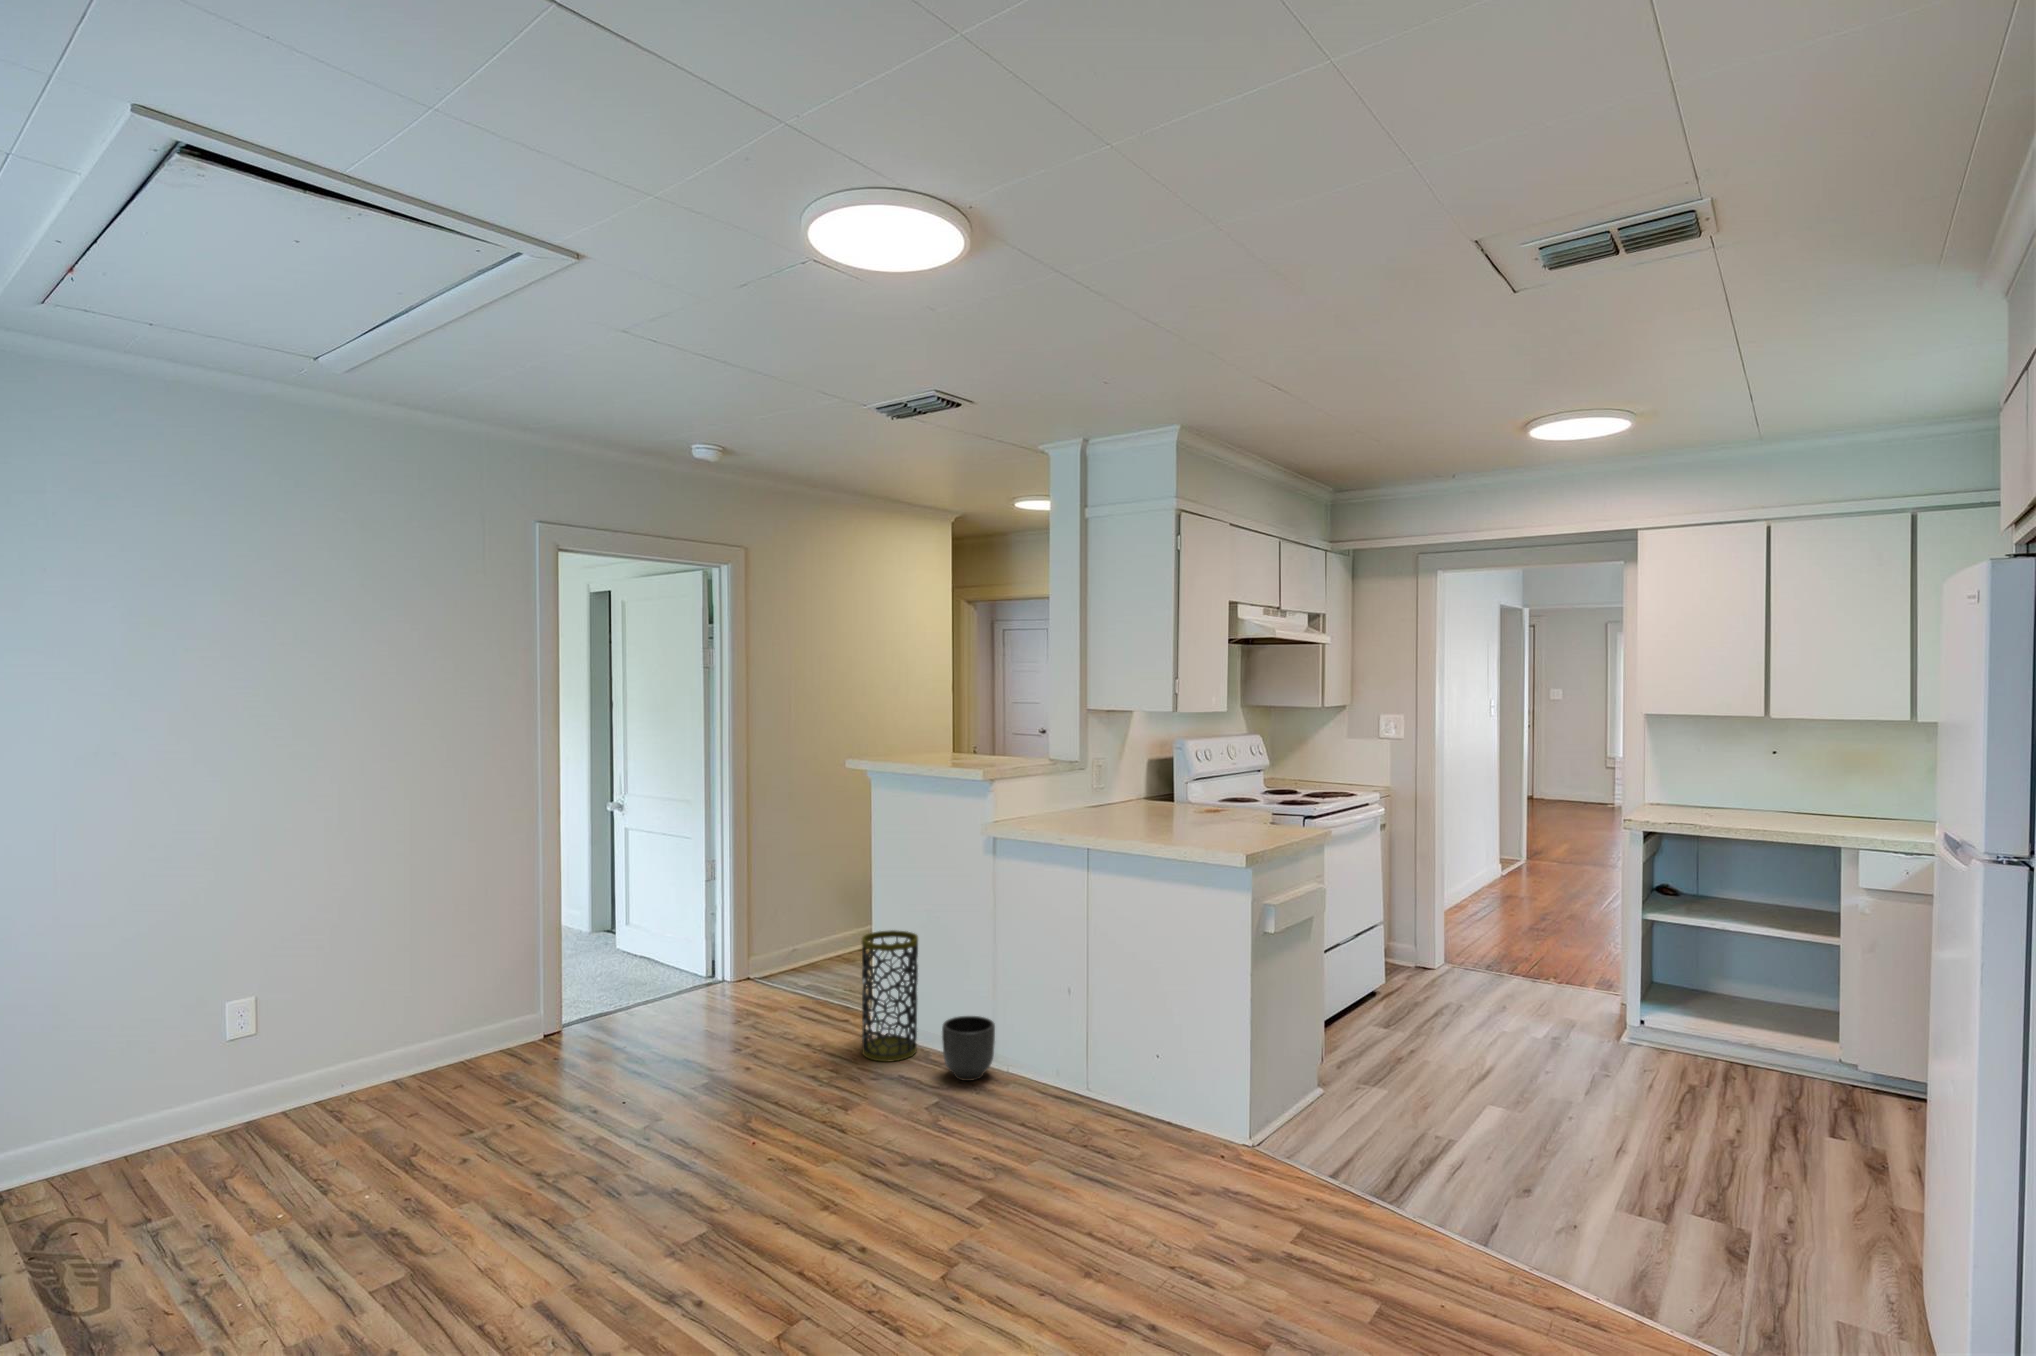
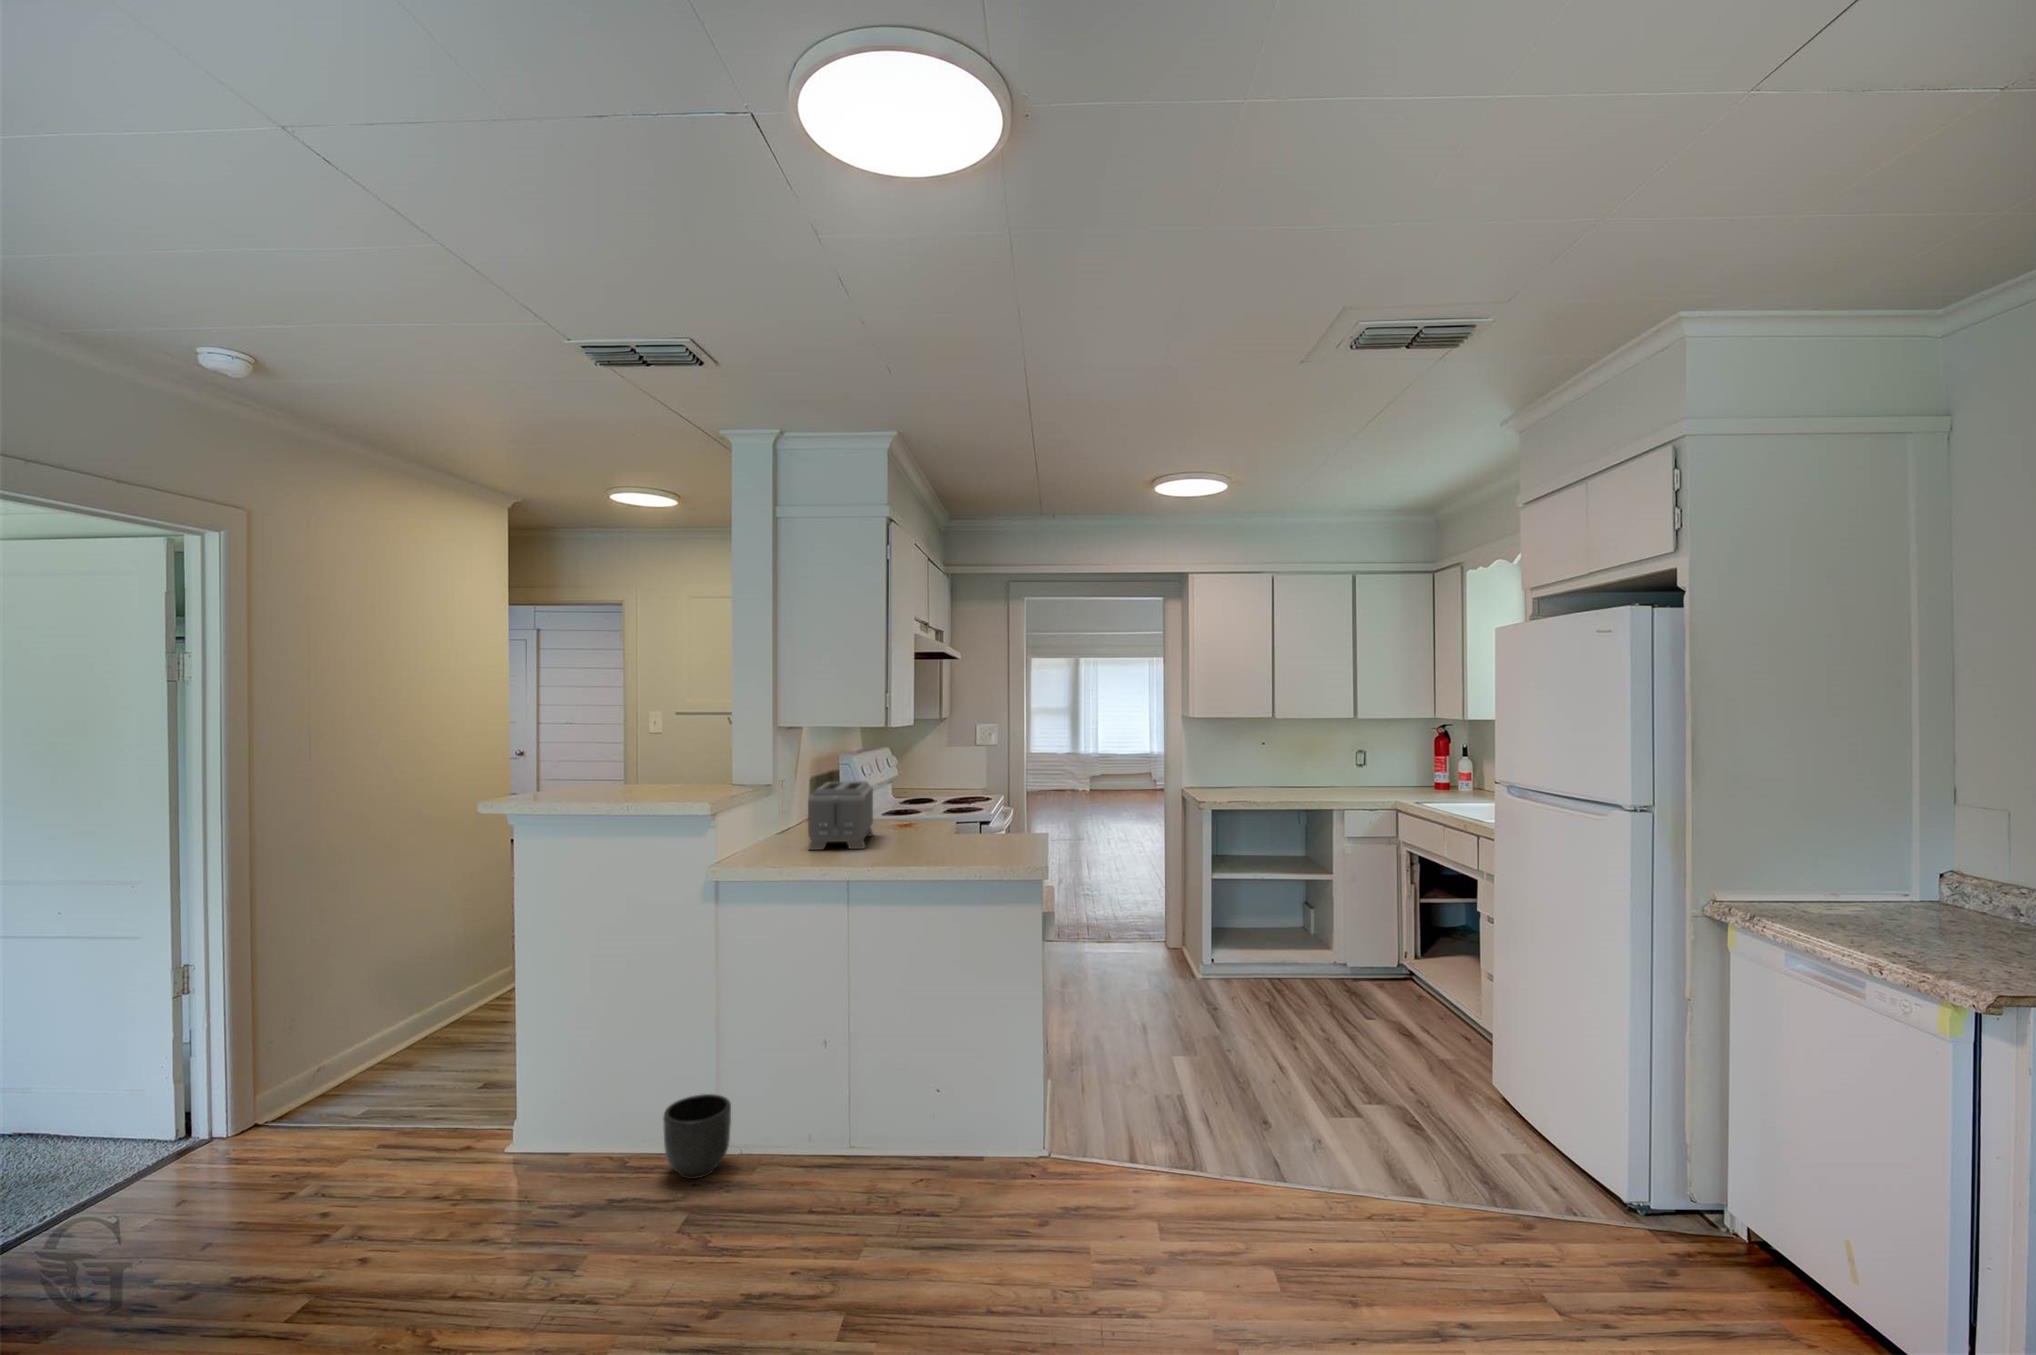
toaster: none [1074,764,1154,826] -> present [808,781,873,850]
trash can: present [862,930,918,1062] -> none [528,1011,608,1189]

